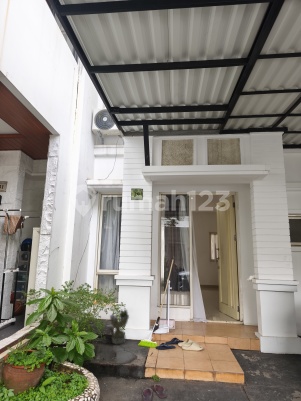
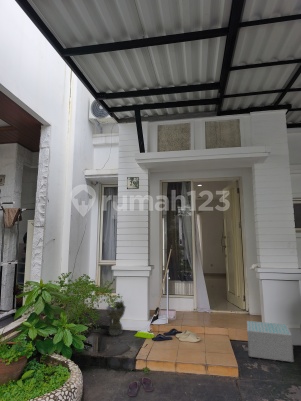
storage box: none [246,330,293,369] -> present [247,321,293,362]

